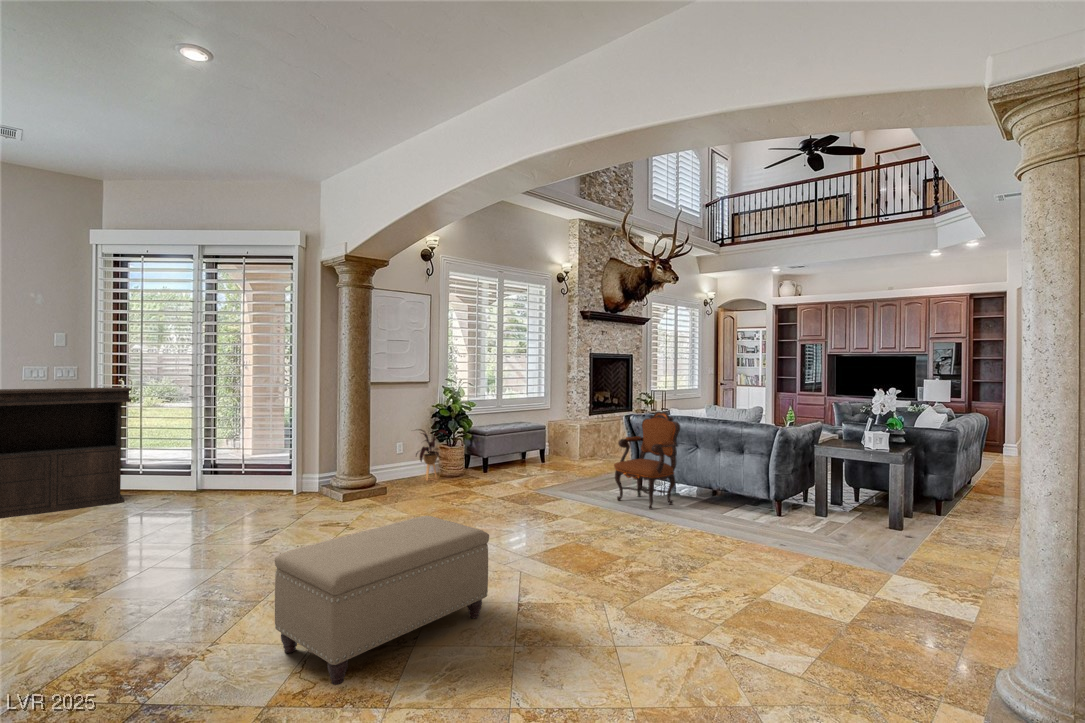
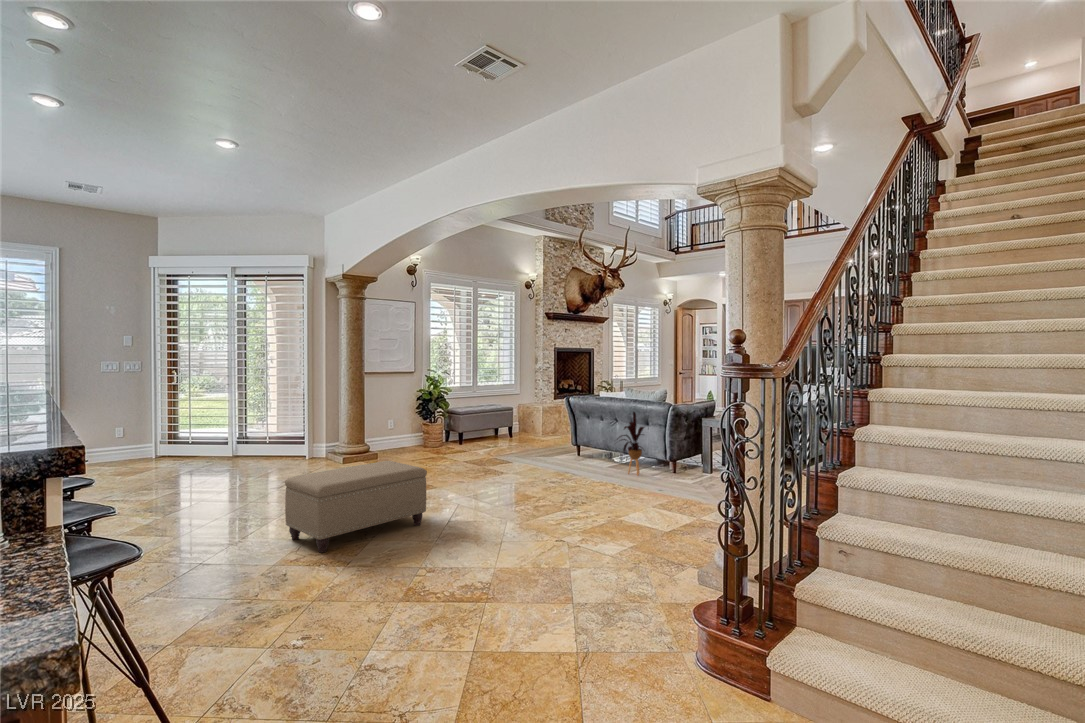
console table: present [0,387,131,519] -> none [62,377,183,476]
armchair: present [614,412,680,509] -> none [553,394,603,469]
house plant: present [416,420,447,480] -> present [617,412,644,476]

